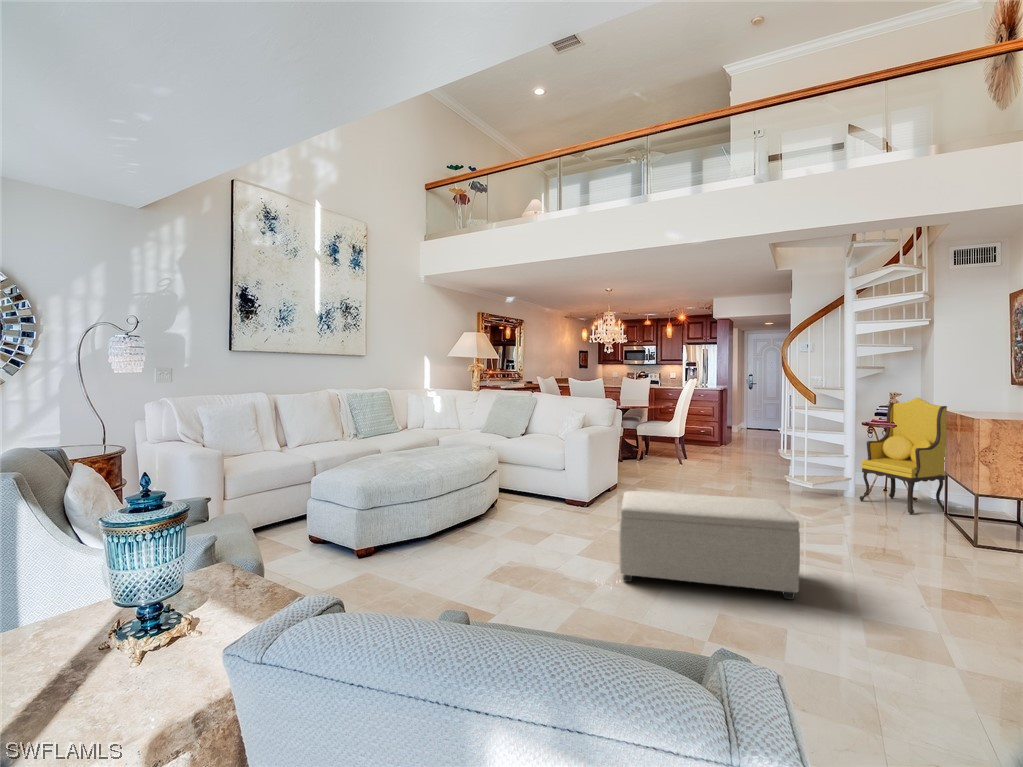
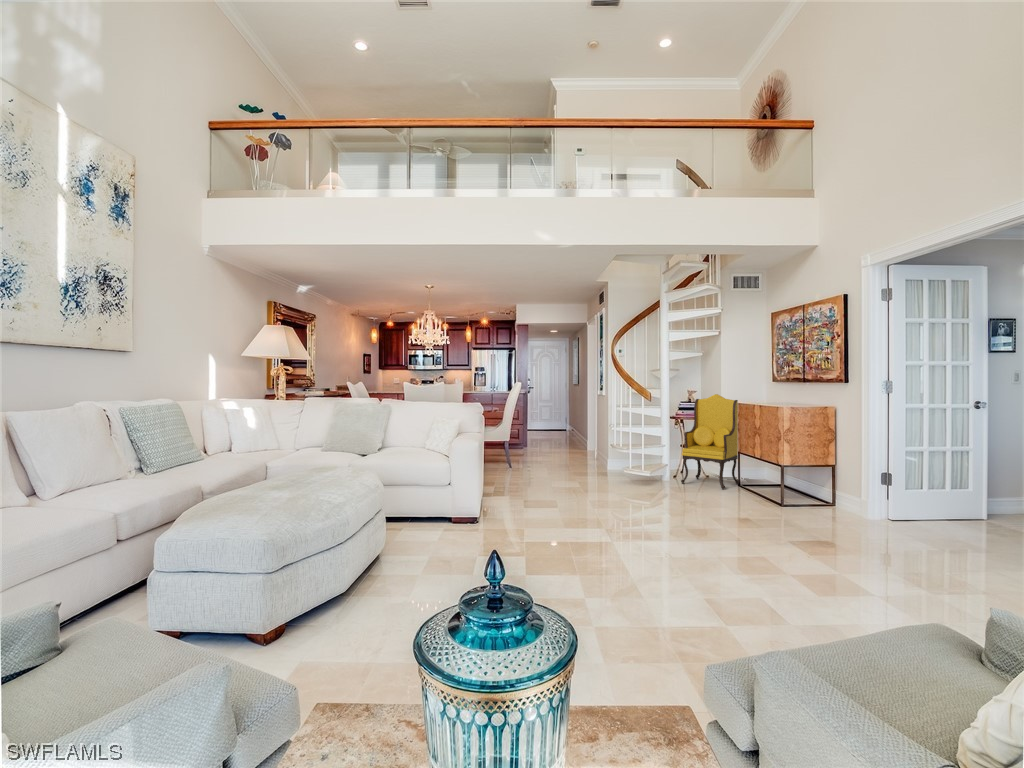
ottoman: present [619,491,800,600] -> none [580,488,750,591]

